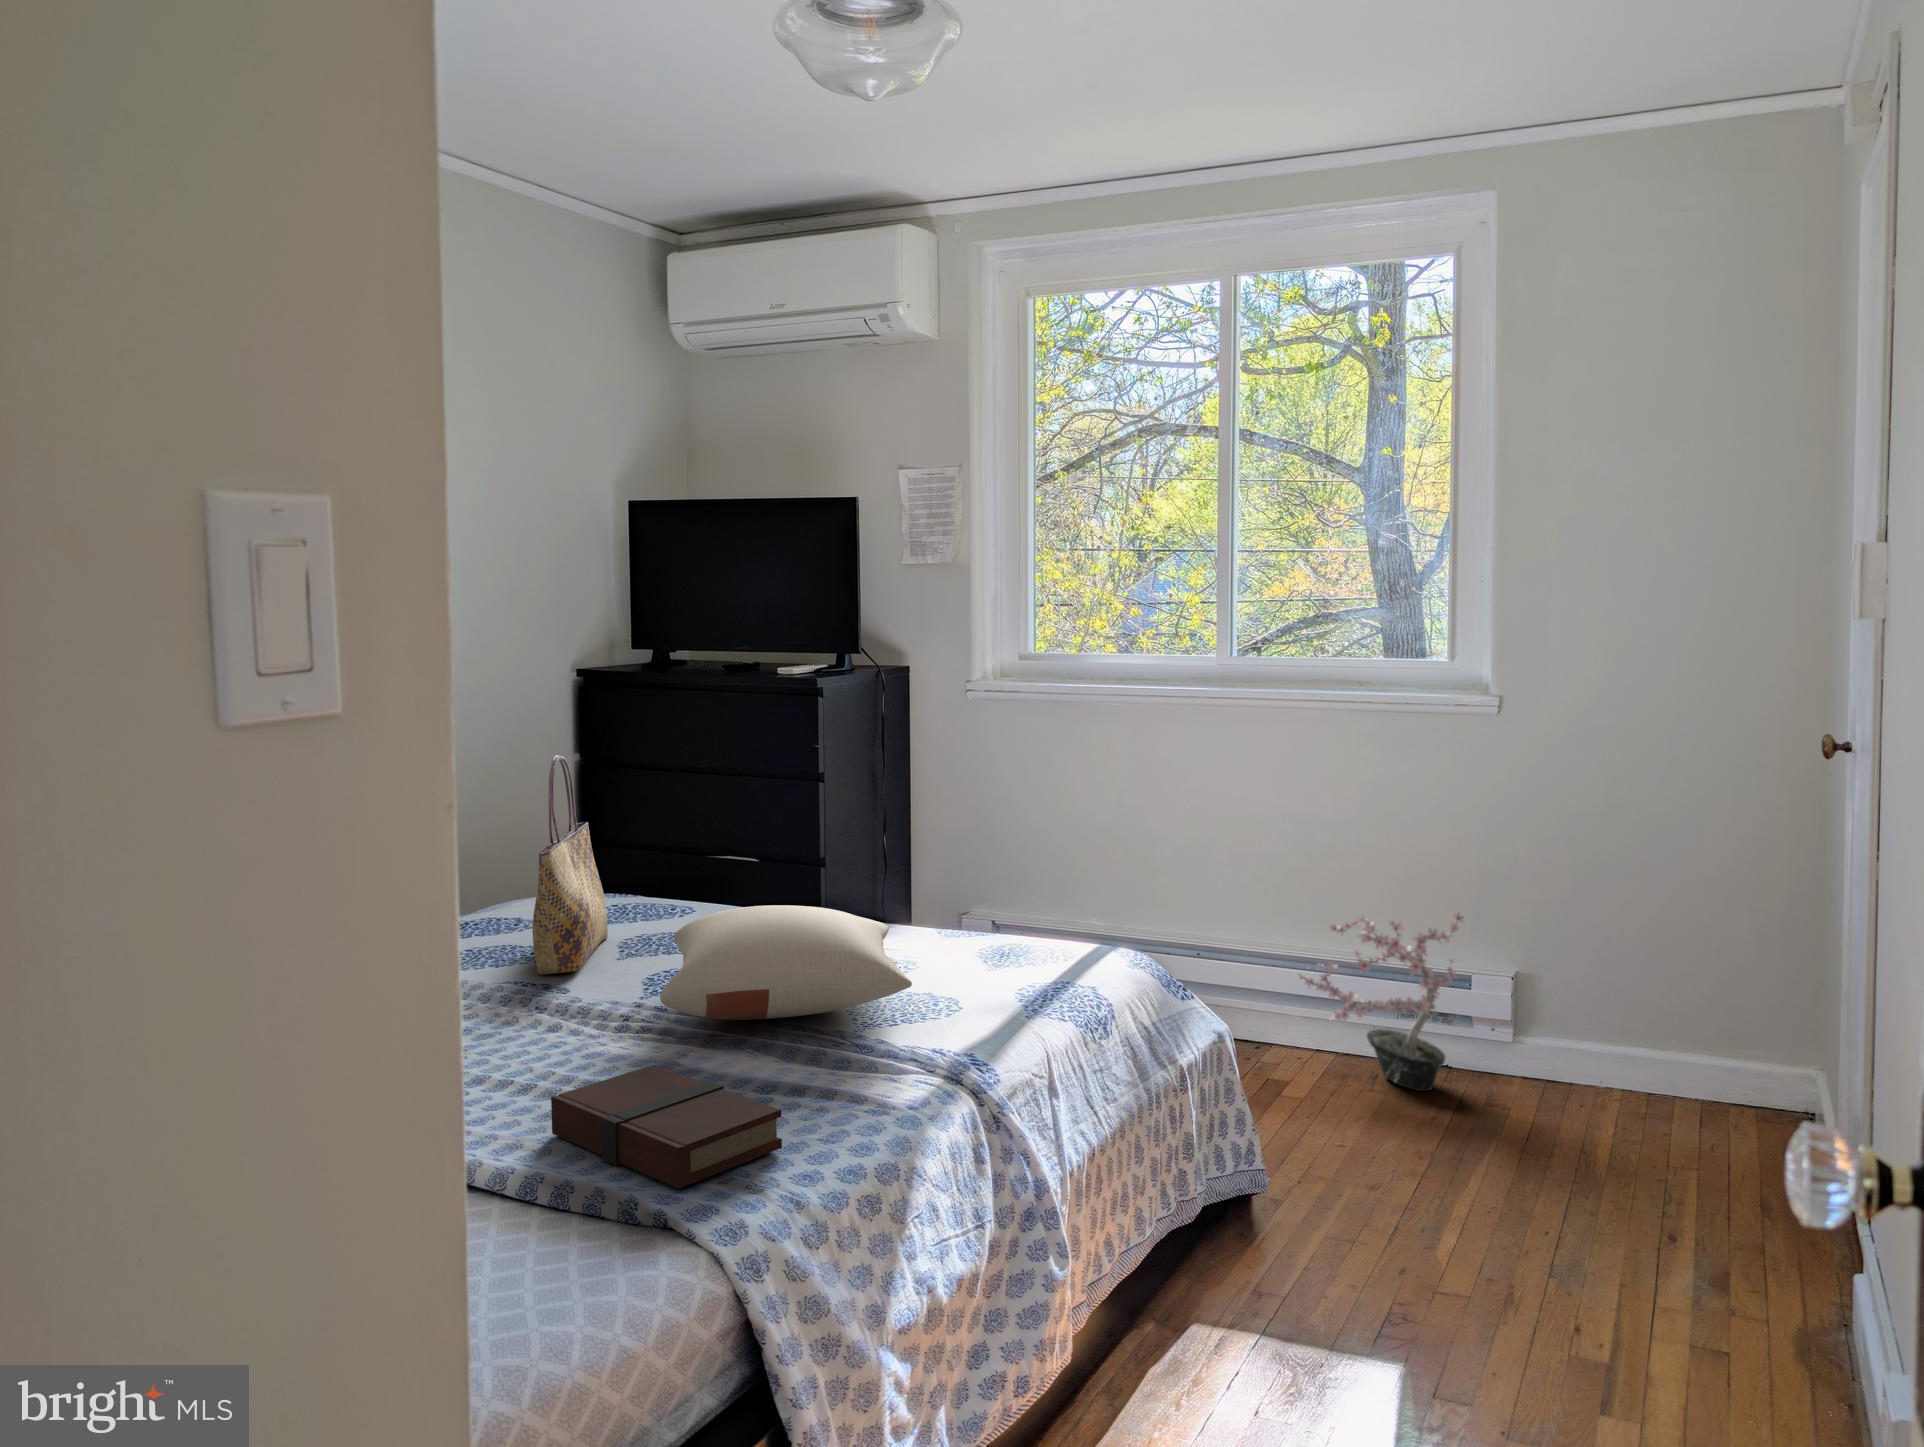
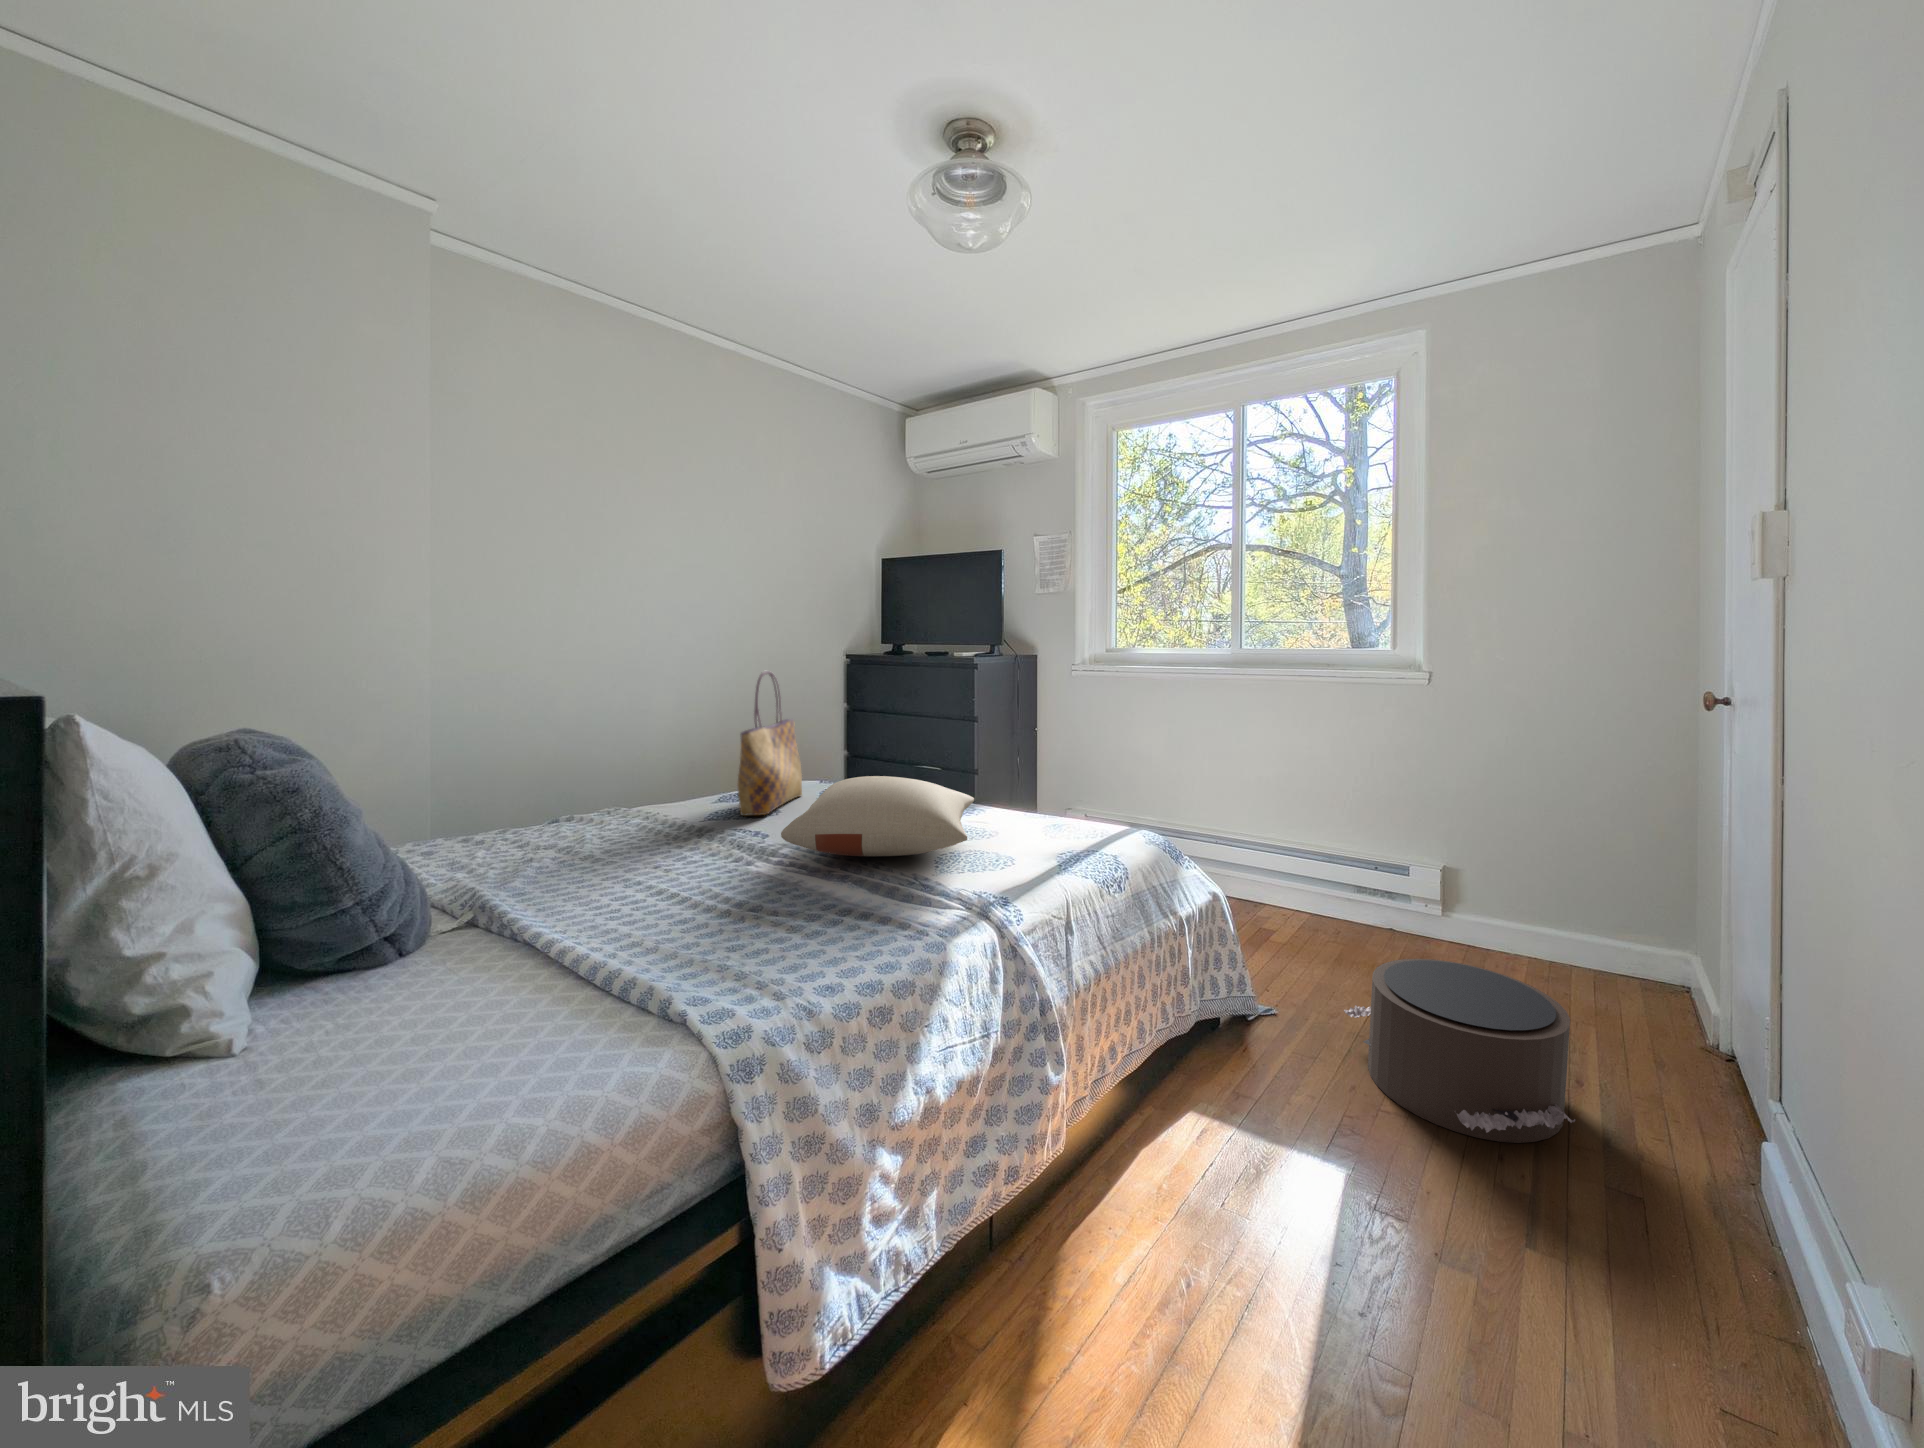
potted plant: present [1297,912,1464,1091] -> none [1279,811,1413,947]
book: present [551,1065,782,1189] -> none [659,883,819,989]
pouf: none [1388,1095,1657,1303] -> present [1344,959,1575,1143]

